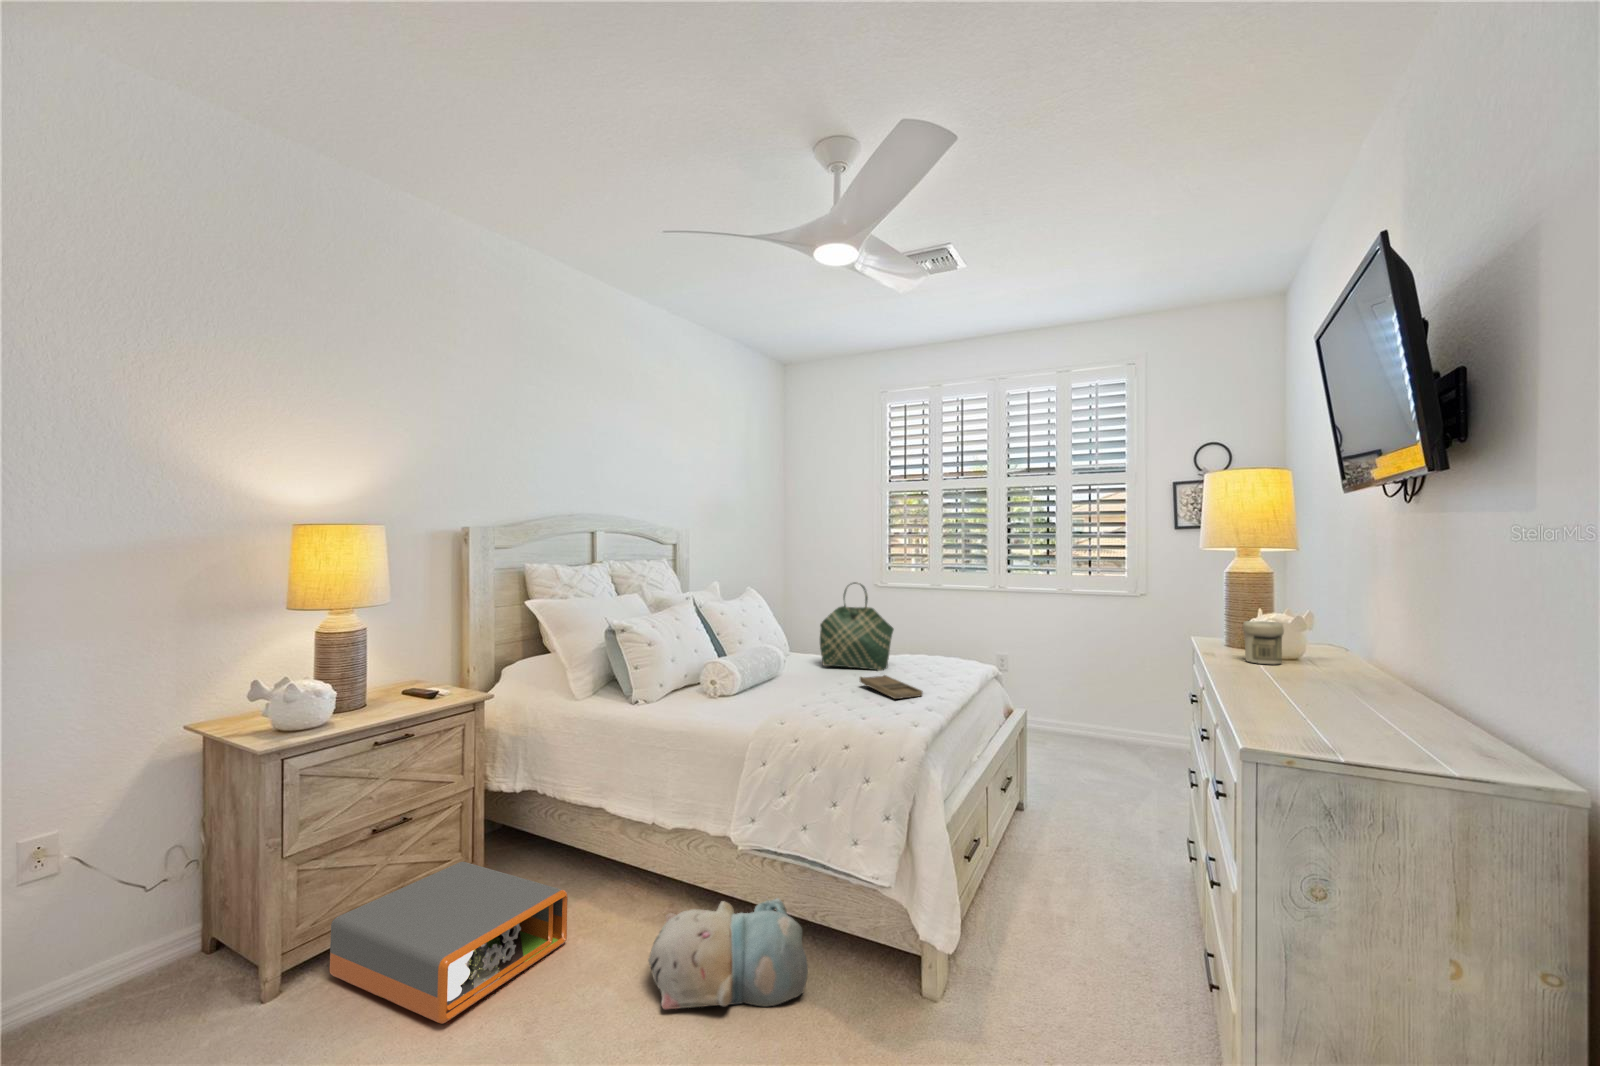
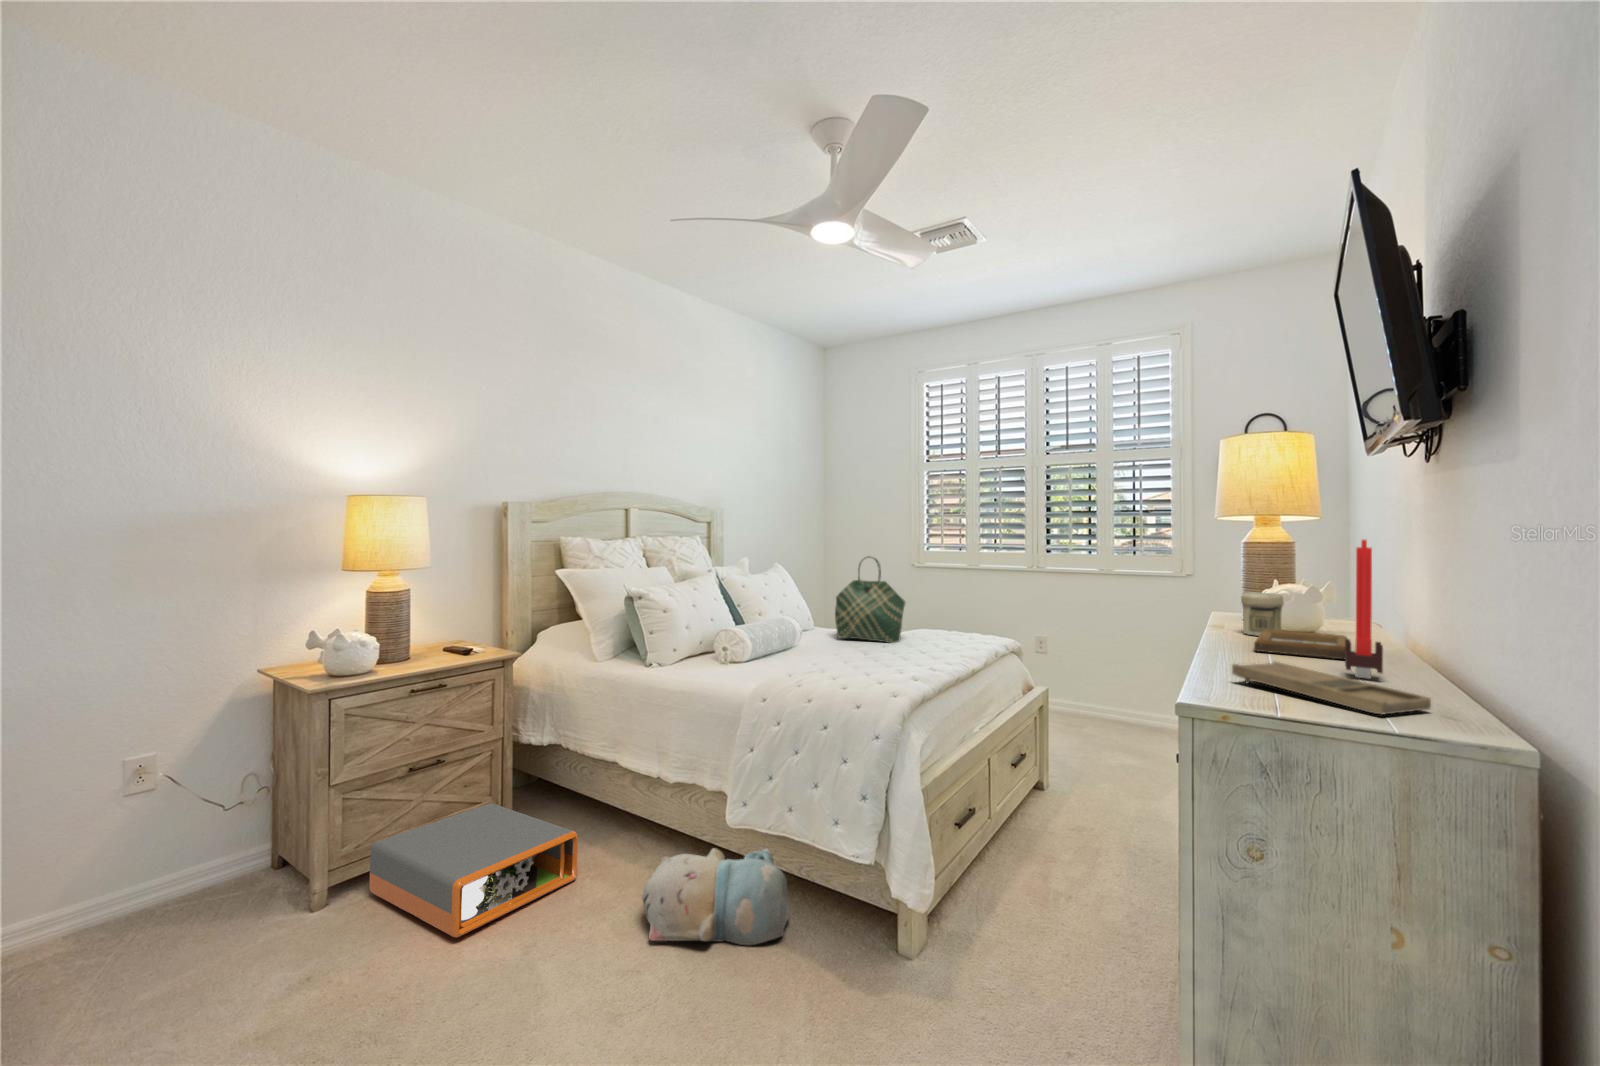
candle: none [1379,579,1421,714] -> present [1345,539,1383,679]
picture frame: none [1270,659,1369,691] -> present [1254,629,1348,659]
tray: present [860,675,923,699] -> present [1232,662,1431,714]

